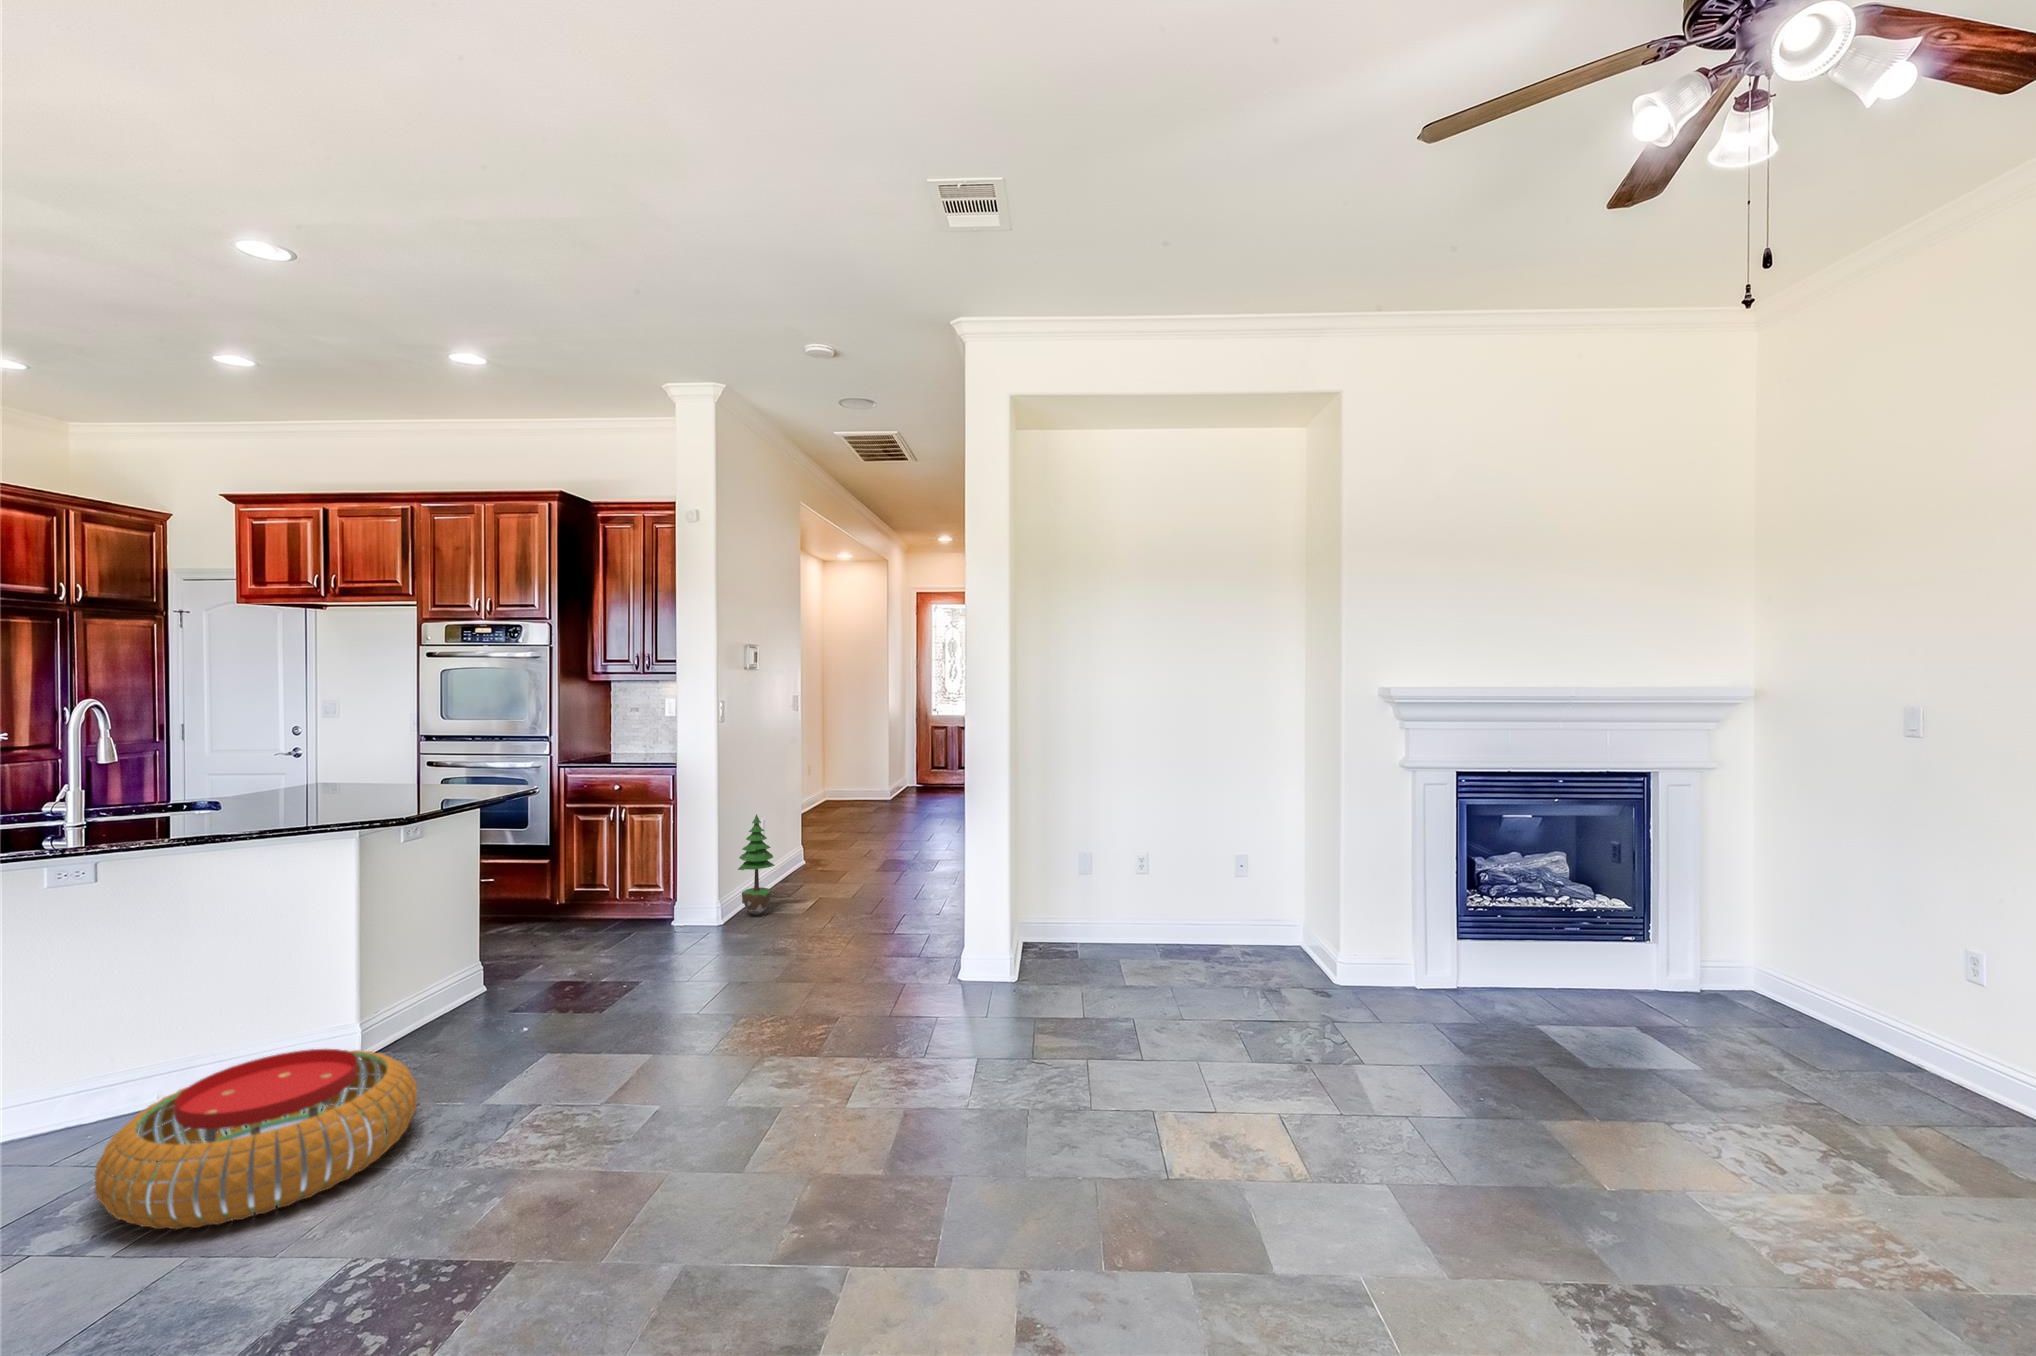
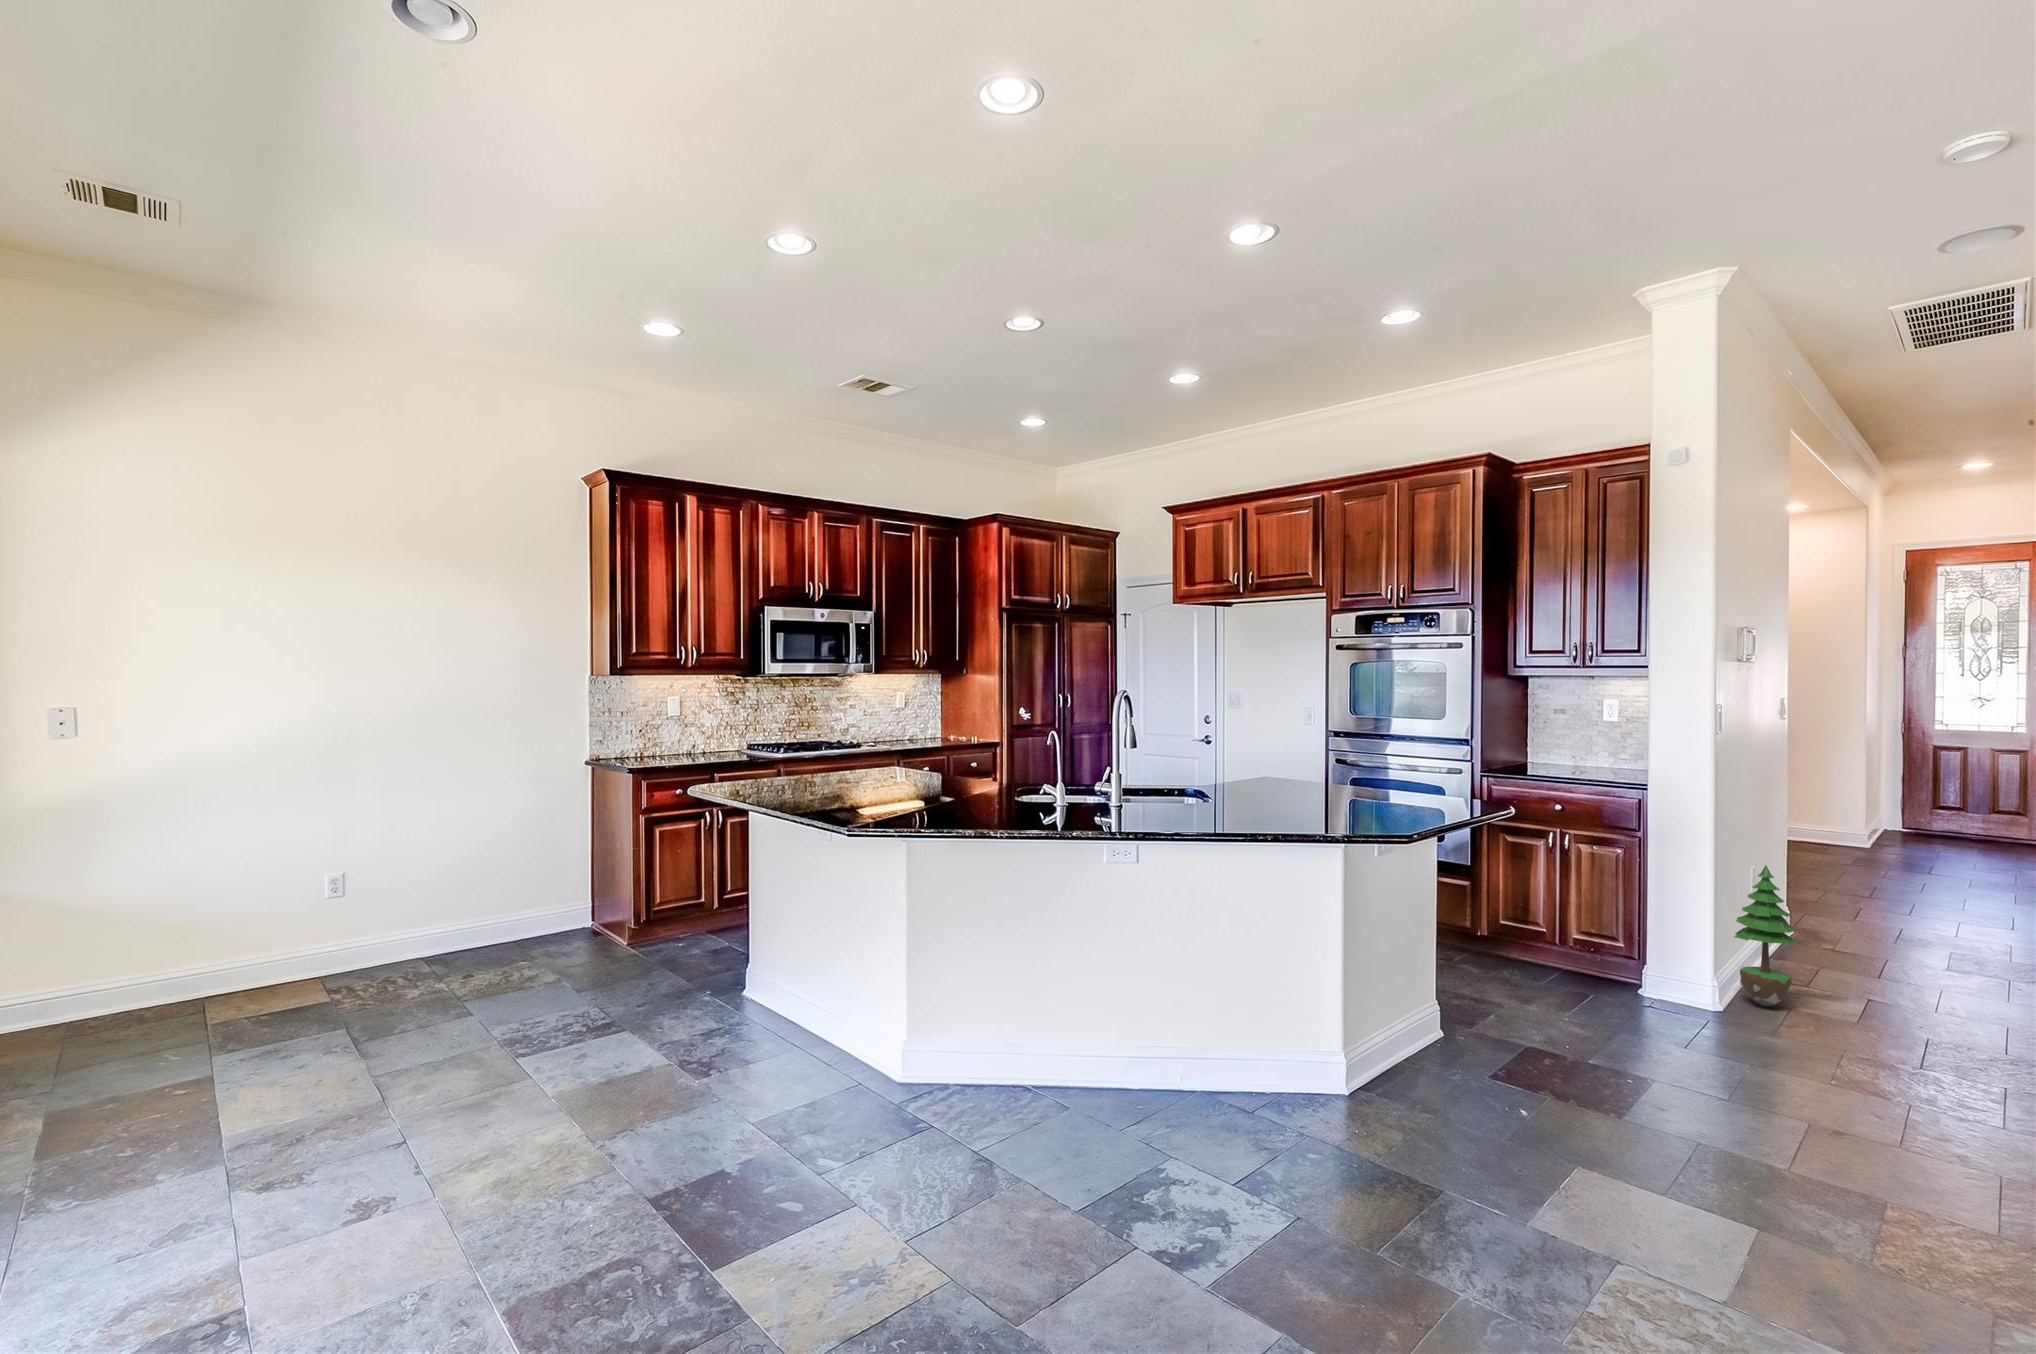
pouf: present [94,1049,417,1229] -> none [1209,1061,1485,1252]

